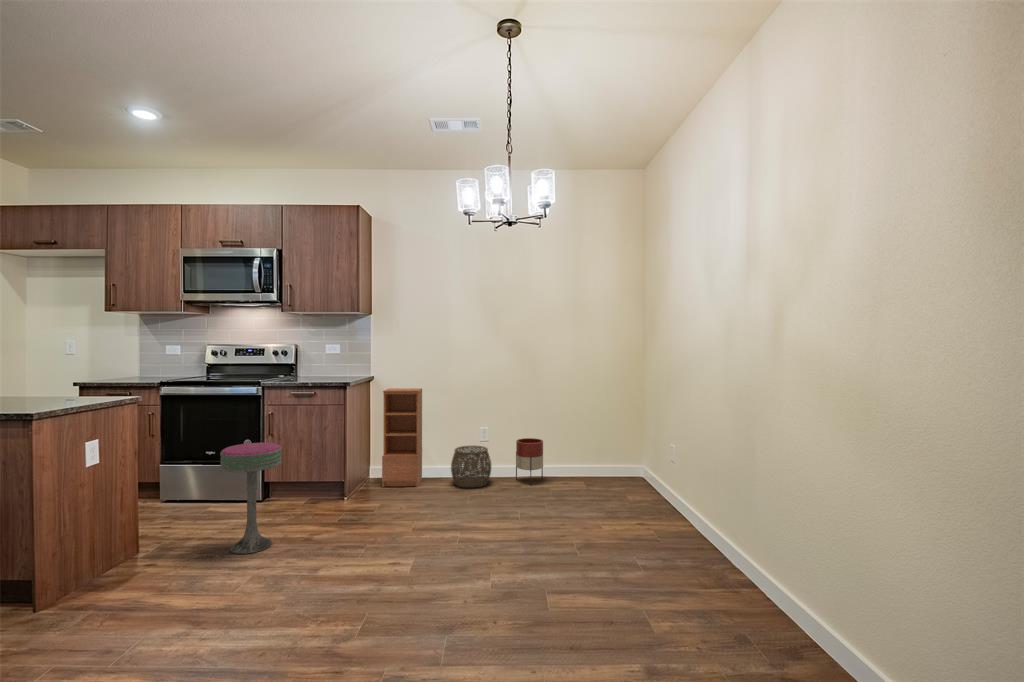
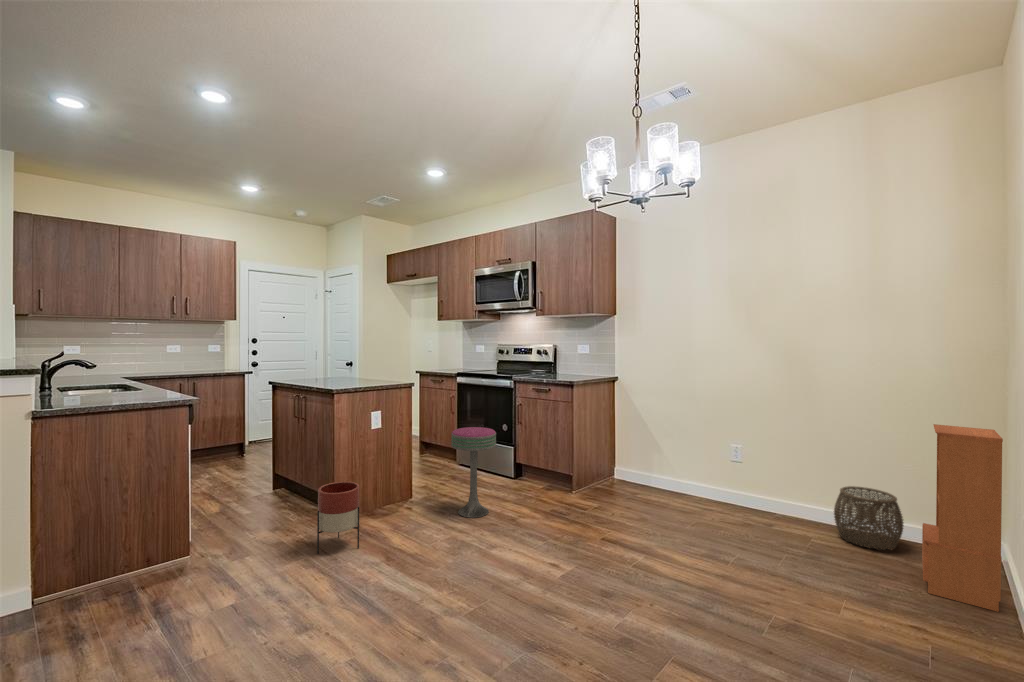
bookcase: present [382,388,422,487] -> present [922,424,1003,612]
planter: present [516,438,543,485] -> present [317,481,359,554]
woven basket: present [451,446,491,488] -> present [834,486,904,550]

